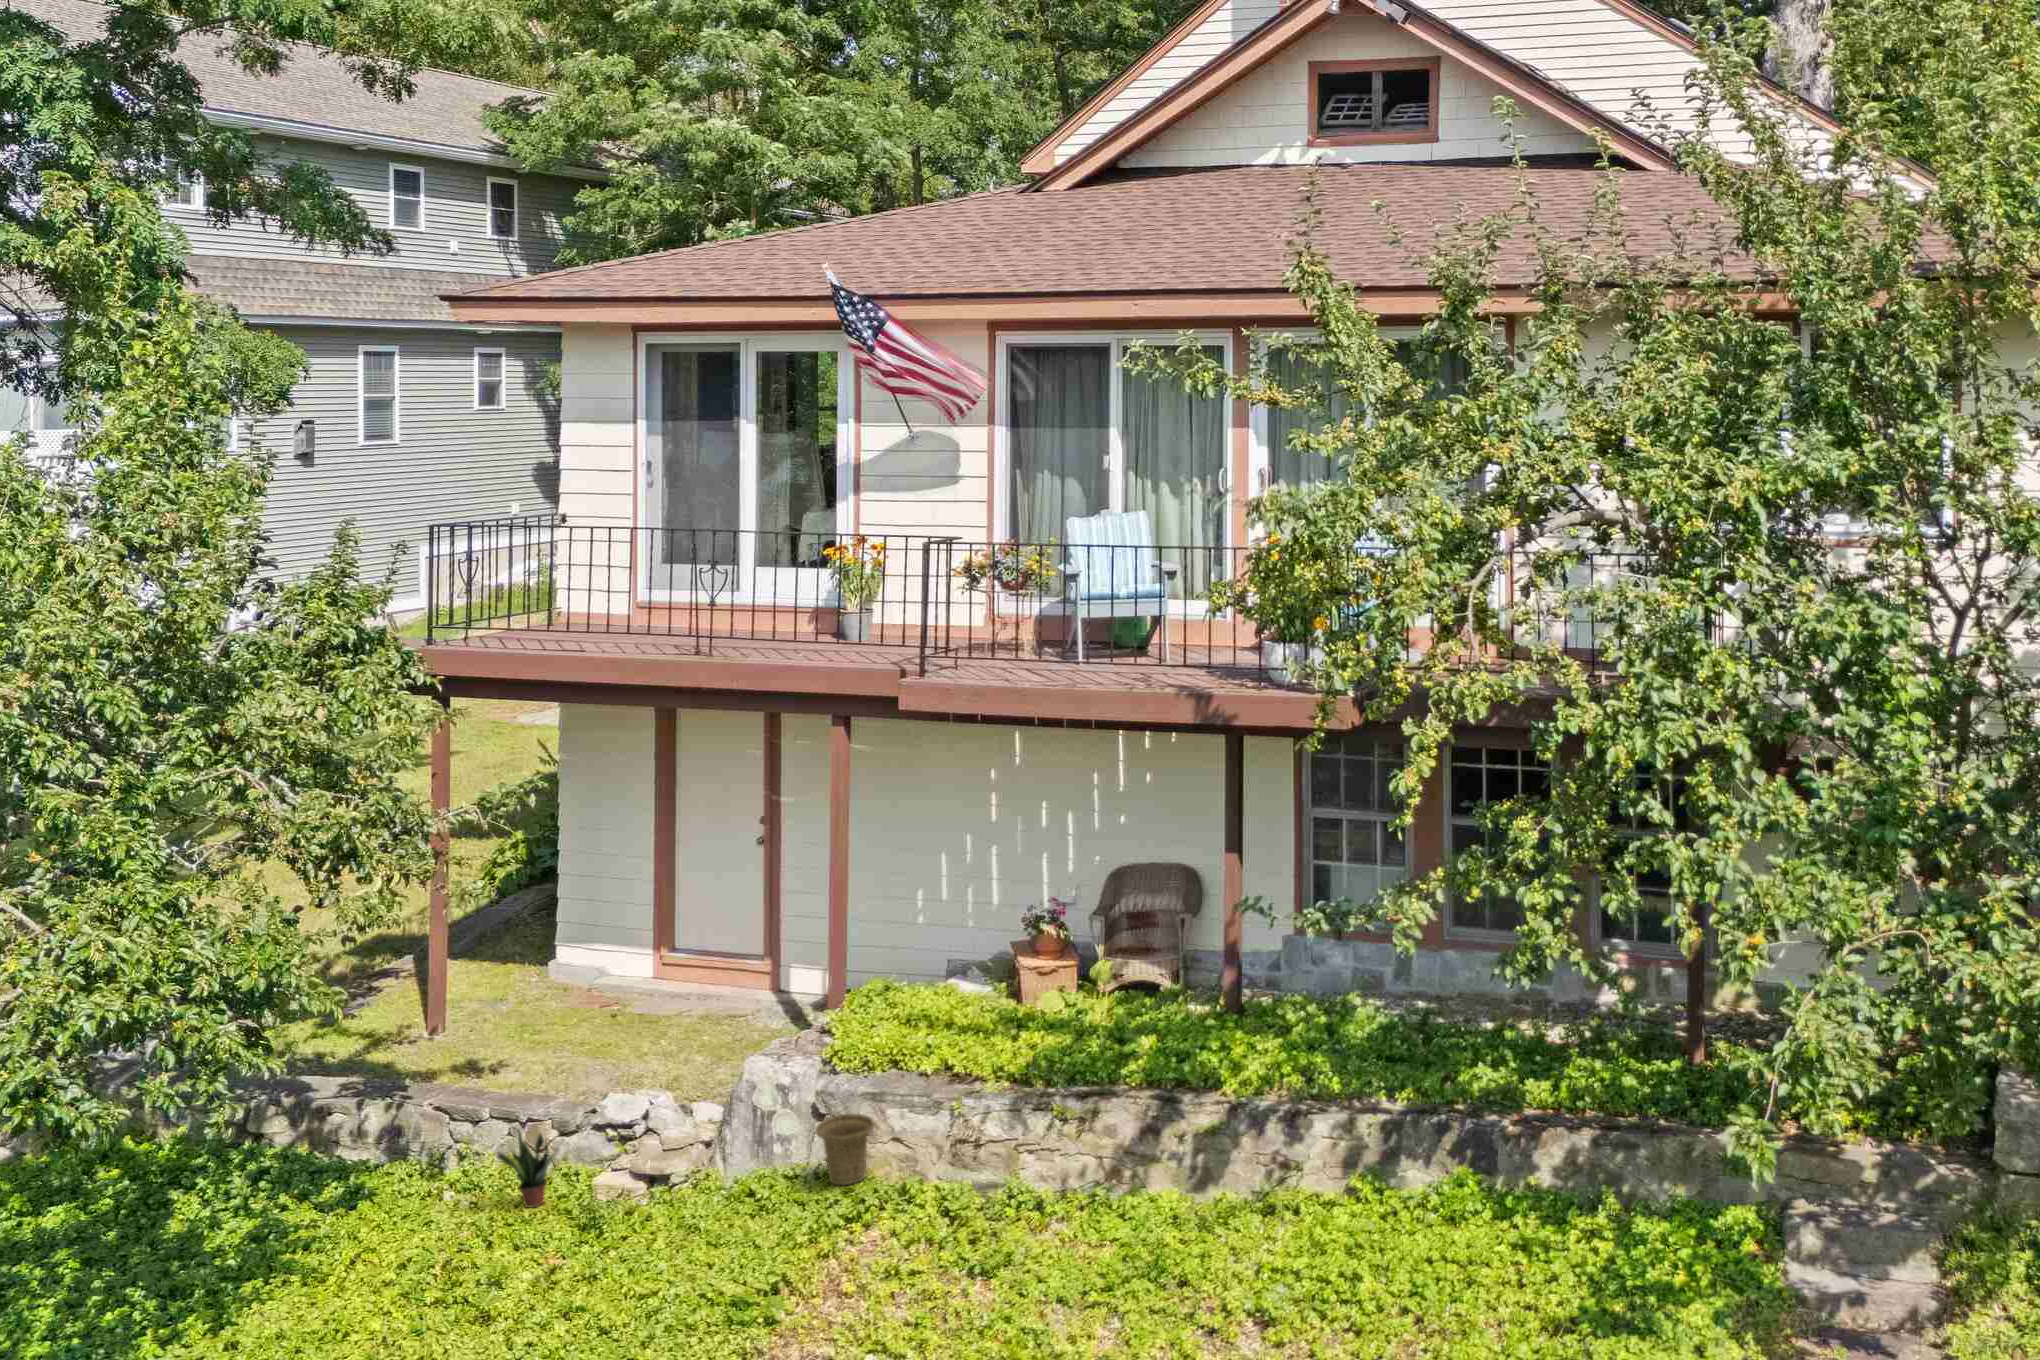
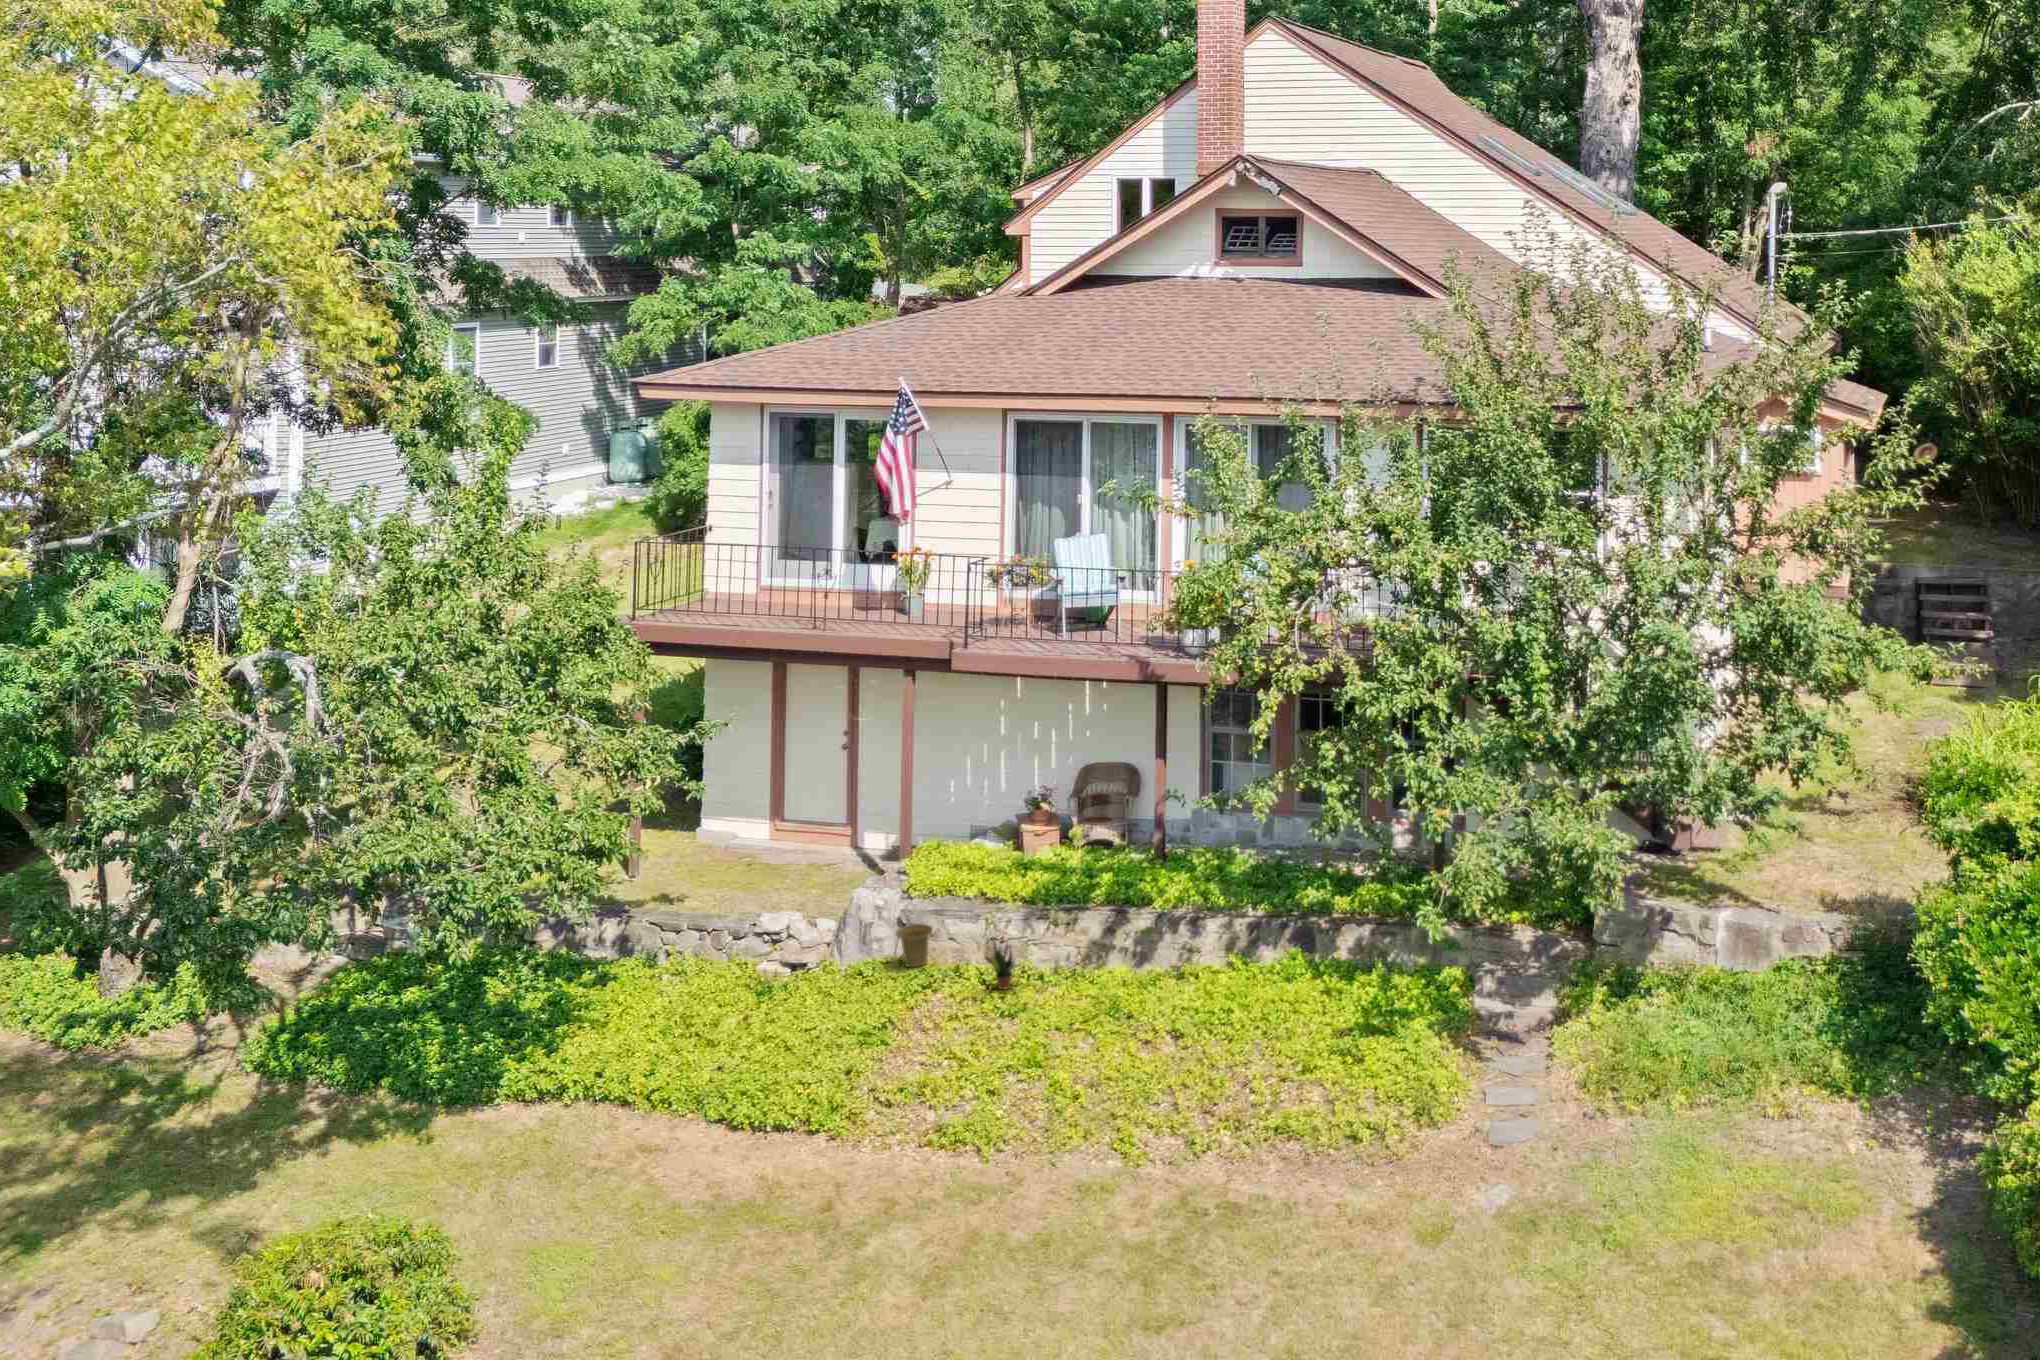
potted plant: present [497,1129,557,1208] -> present [985,942,1015,990]

